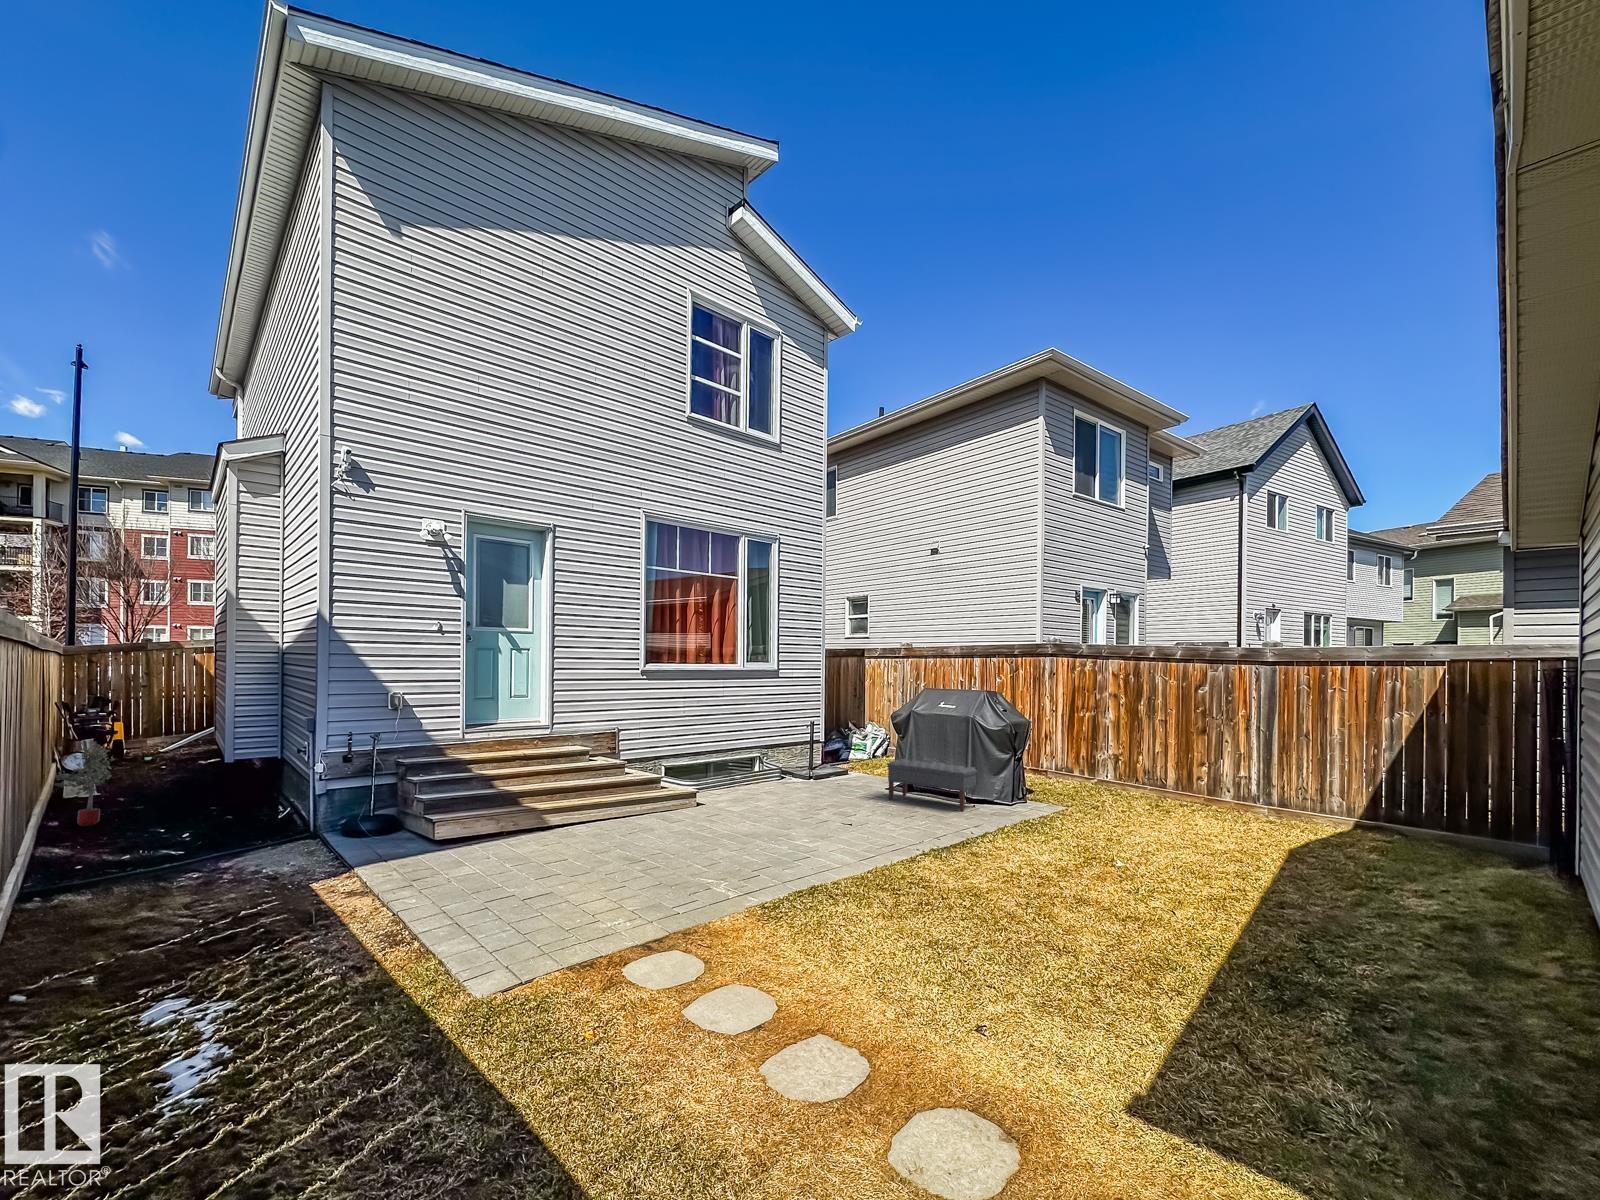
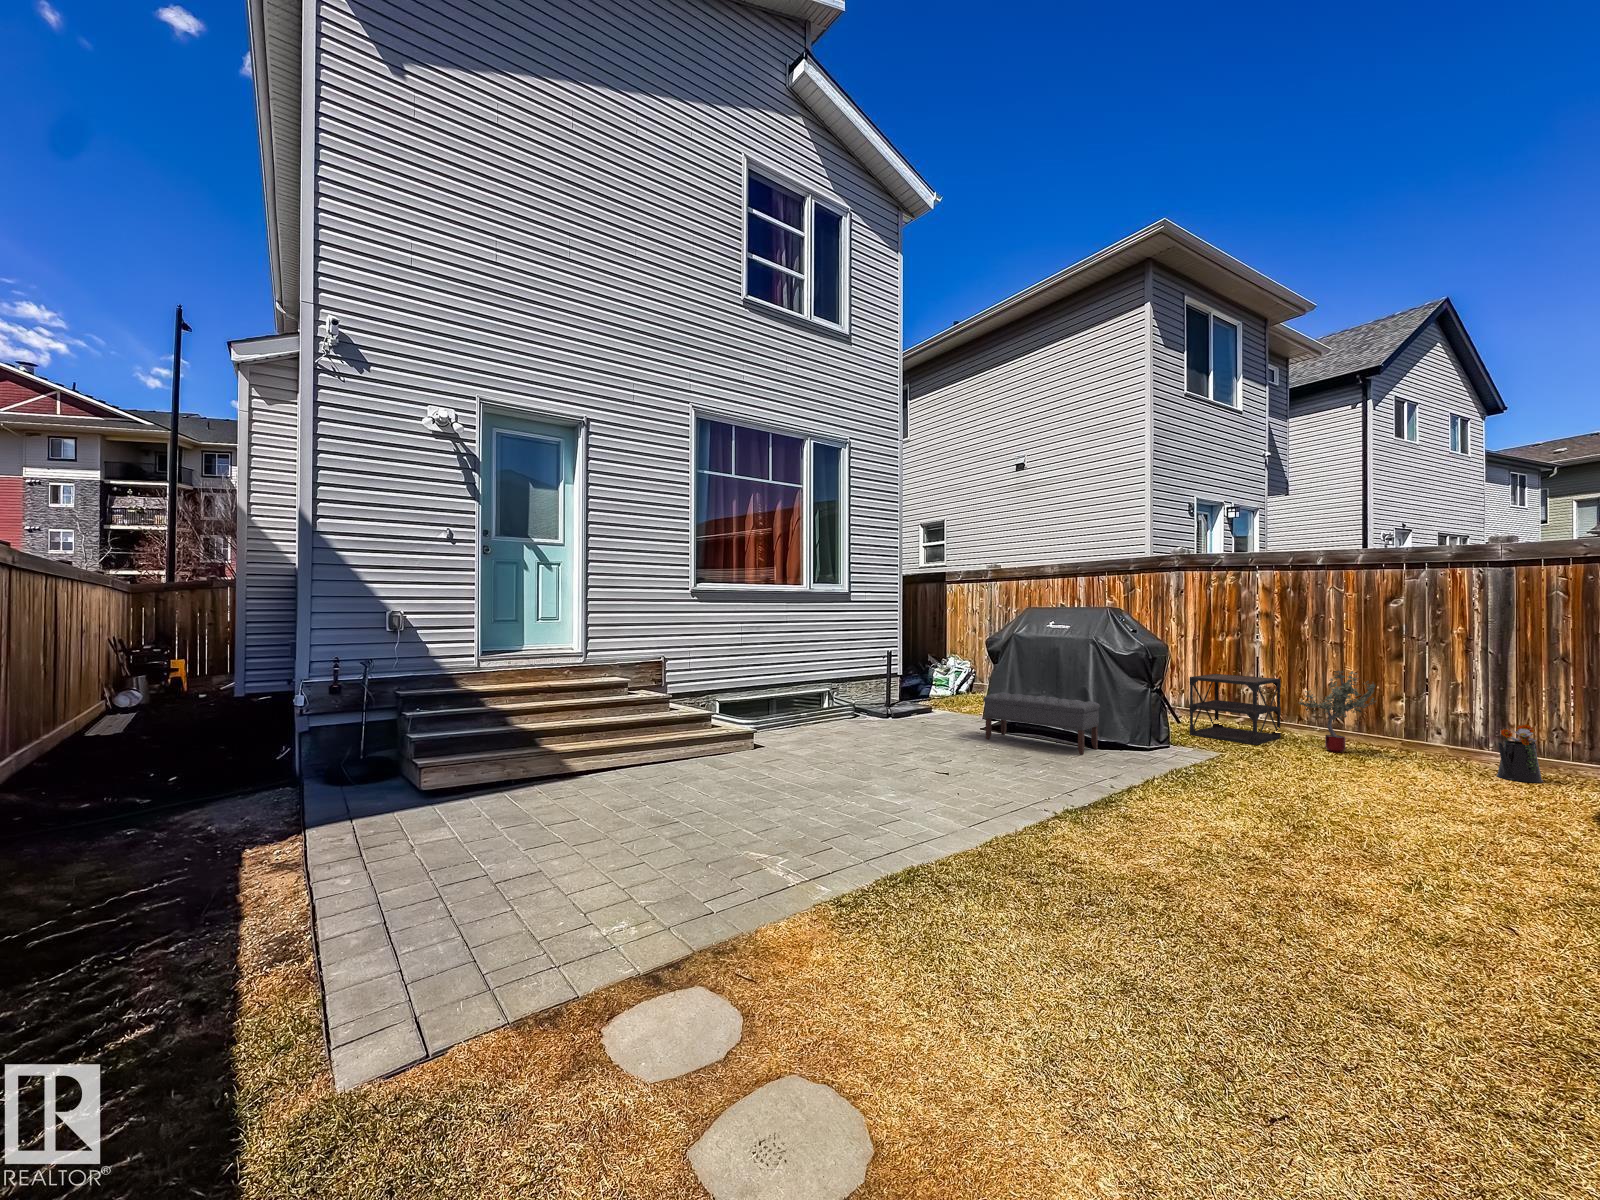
potted tree: present [55,741,115,826] -> present [1299,671,1377,753]
side table: none [1056,743,1127,803] -> present [1190,674,1281,745]
watering can: none [1260,784,1290,829] -> present [1497,724,1543,783]

